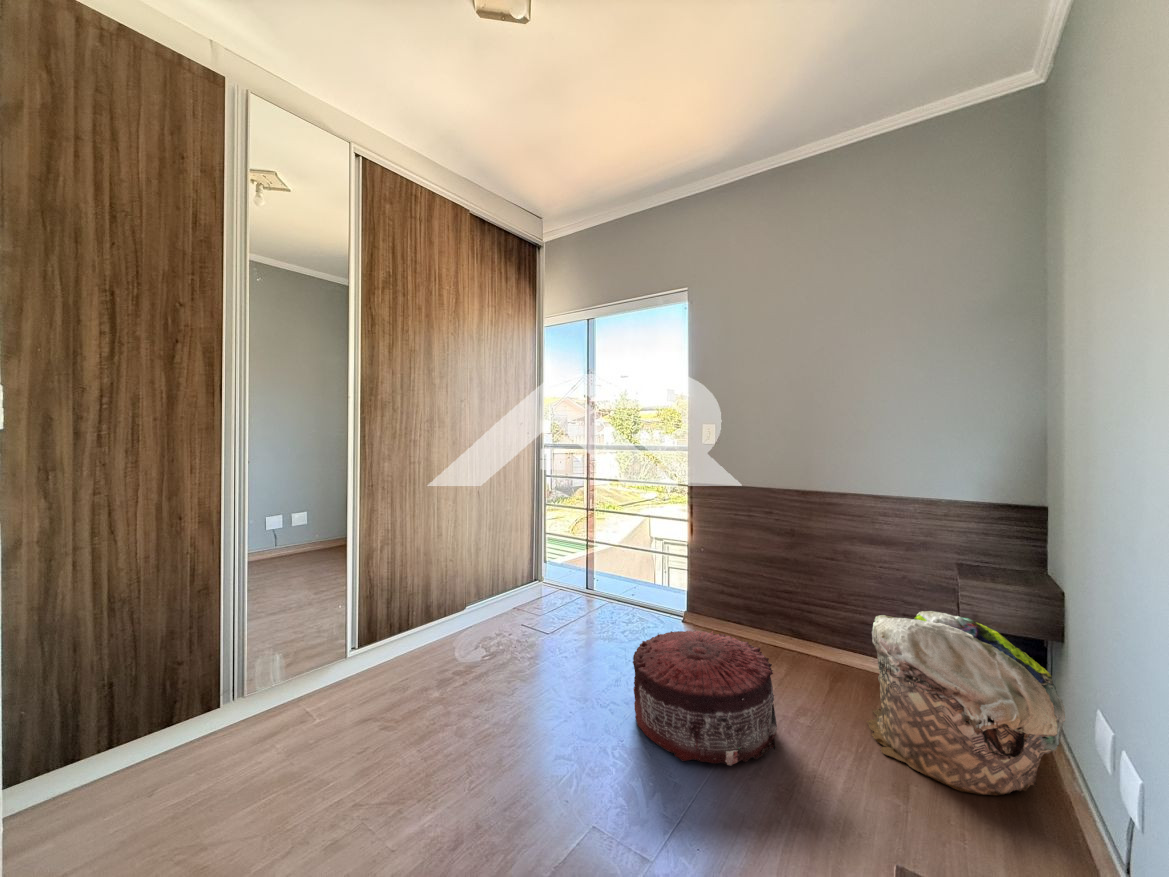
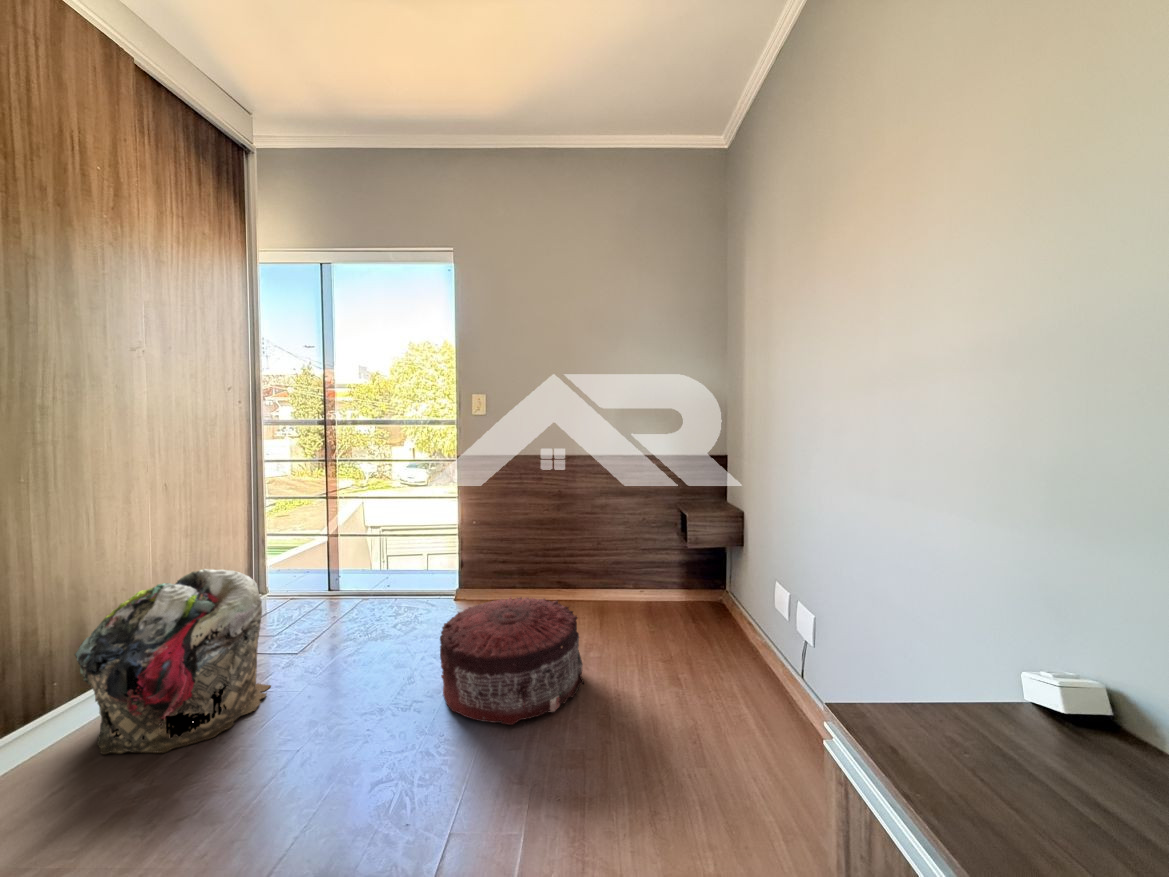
laundry basket: present [867,611,1065,795] -> present [75,569,270,754]

